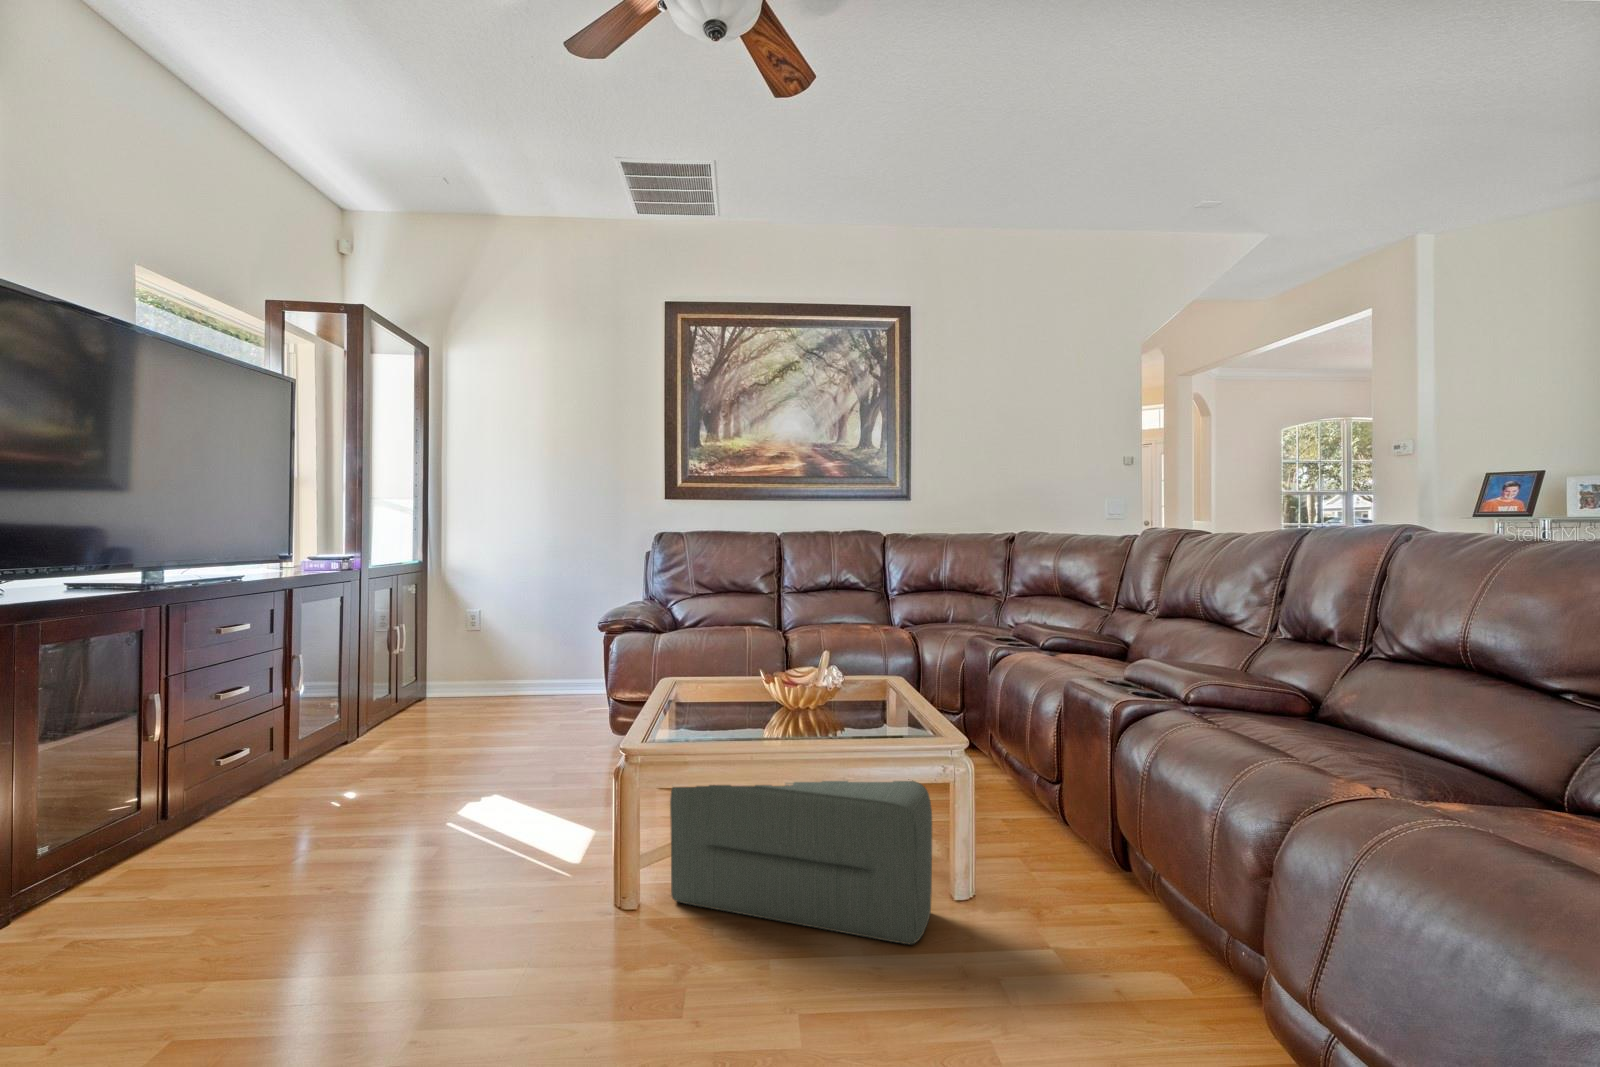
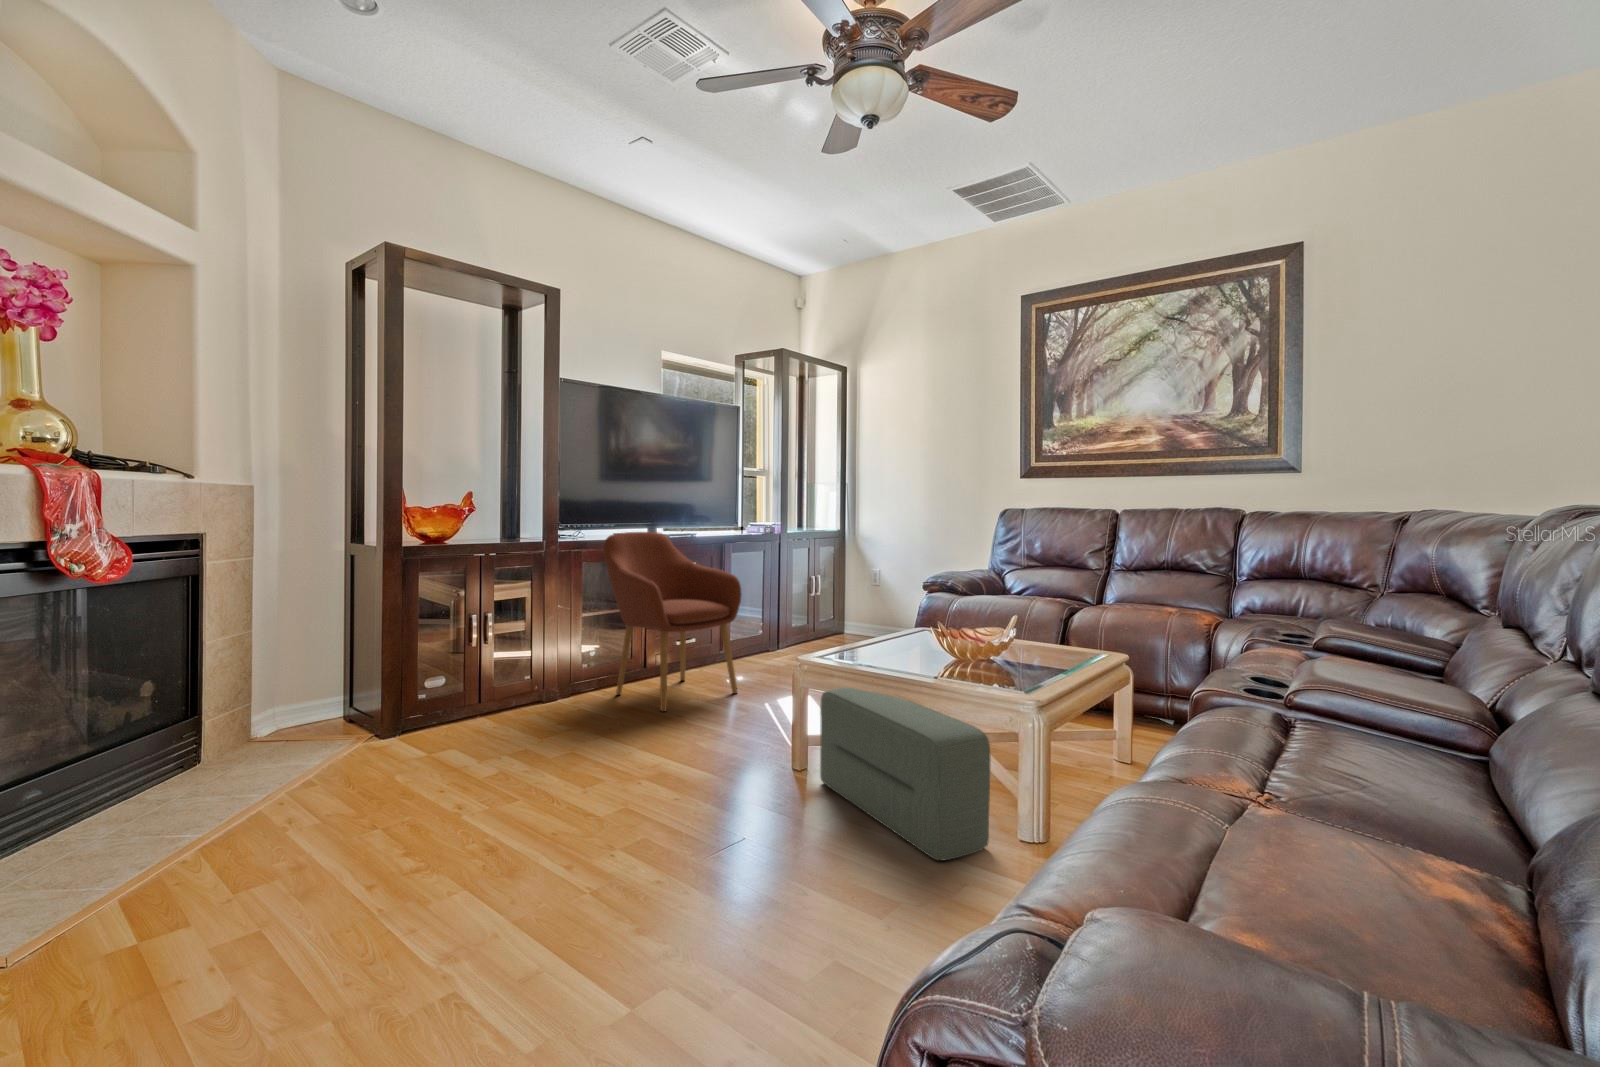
armchair: none [101,578,385,878] -> present [604,532,741,712]

